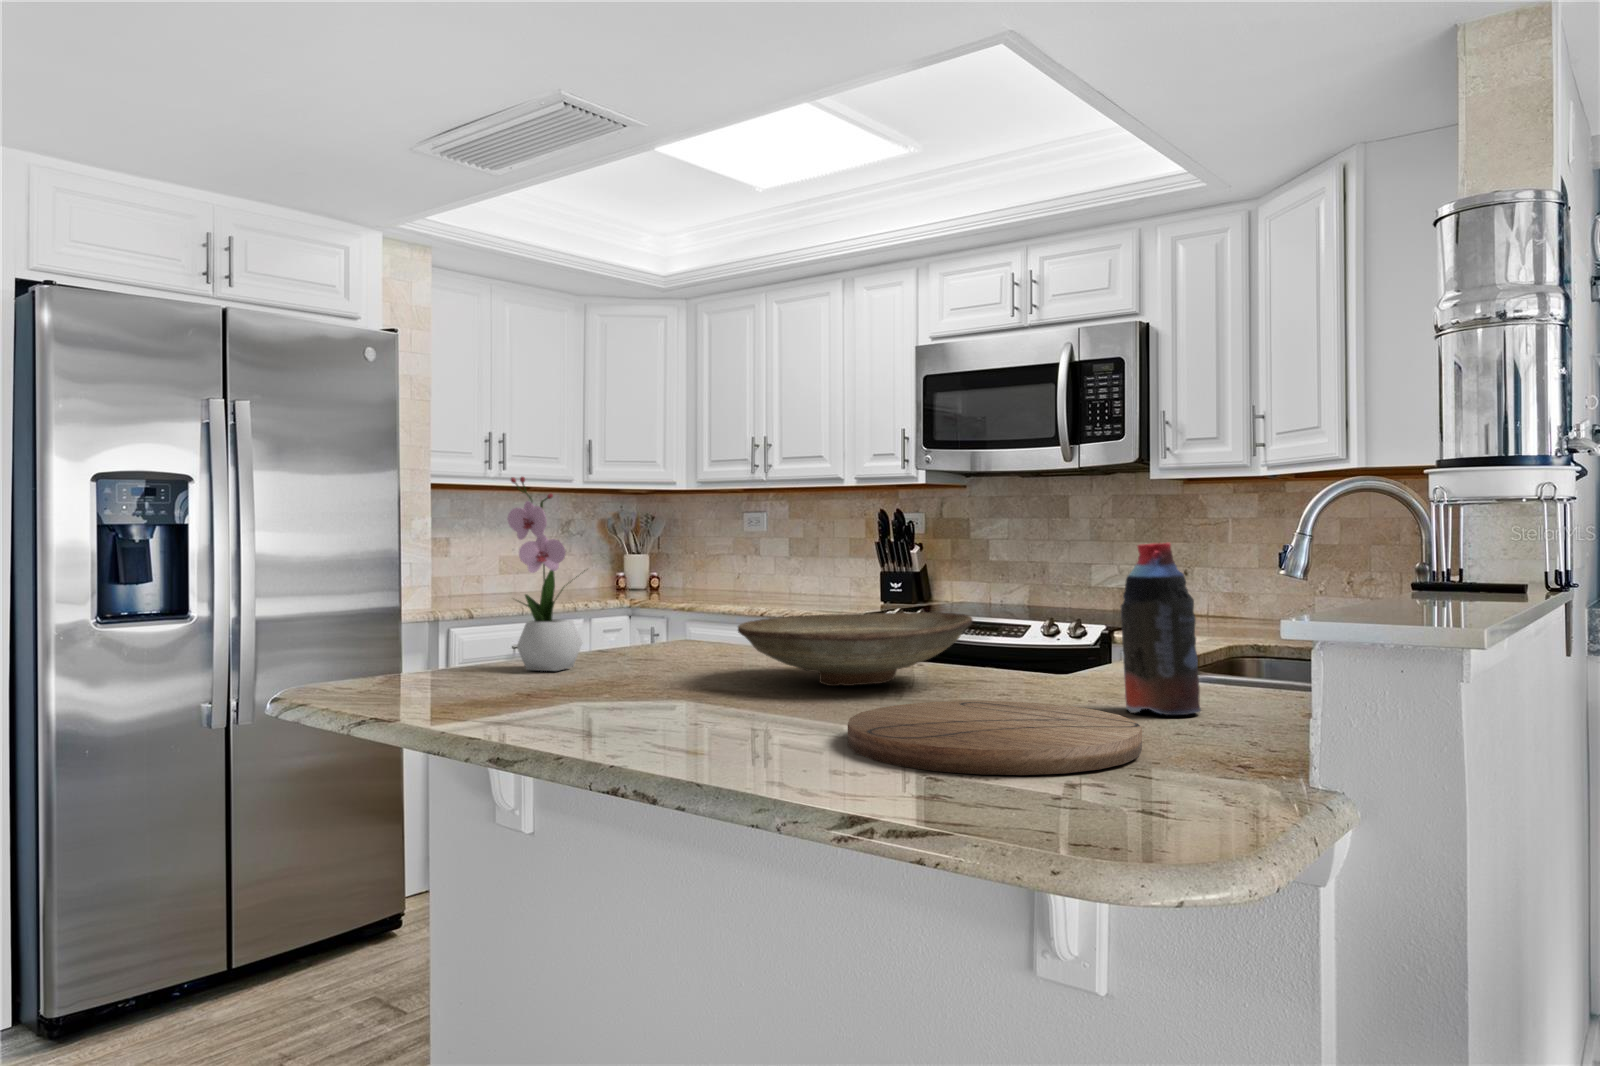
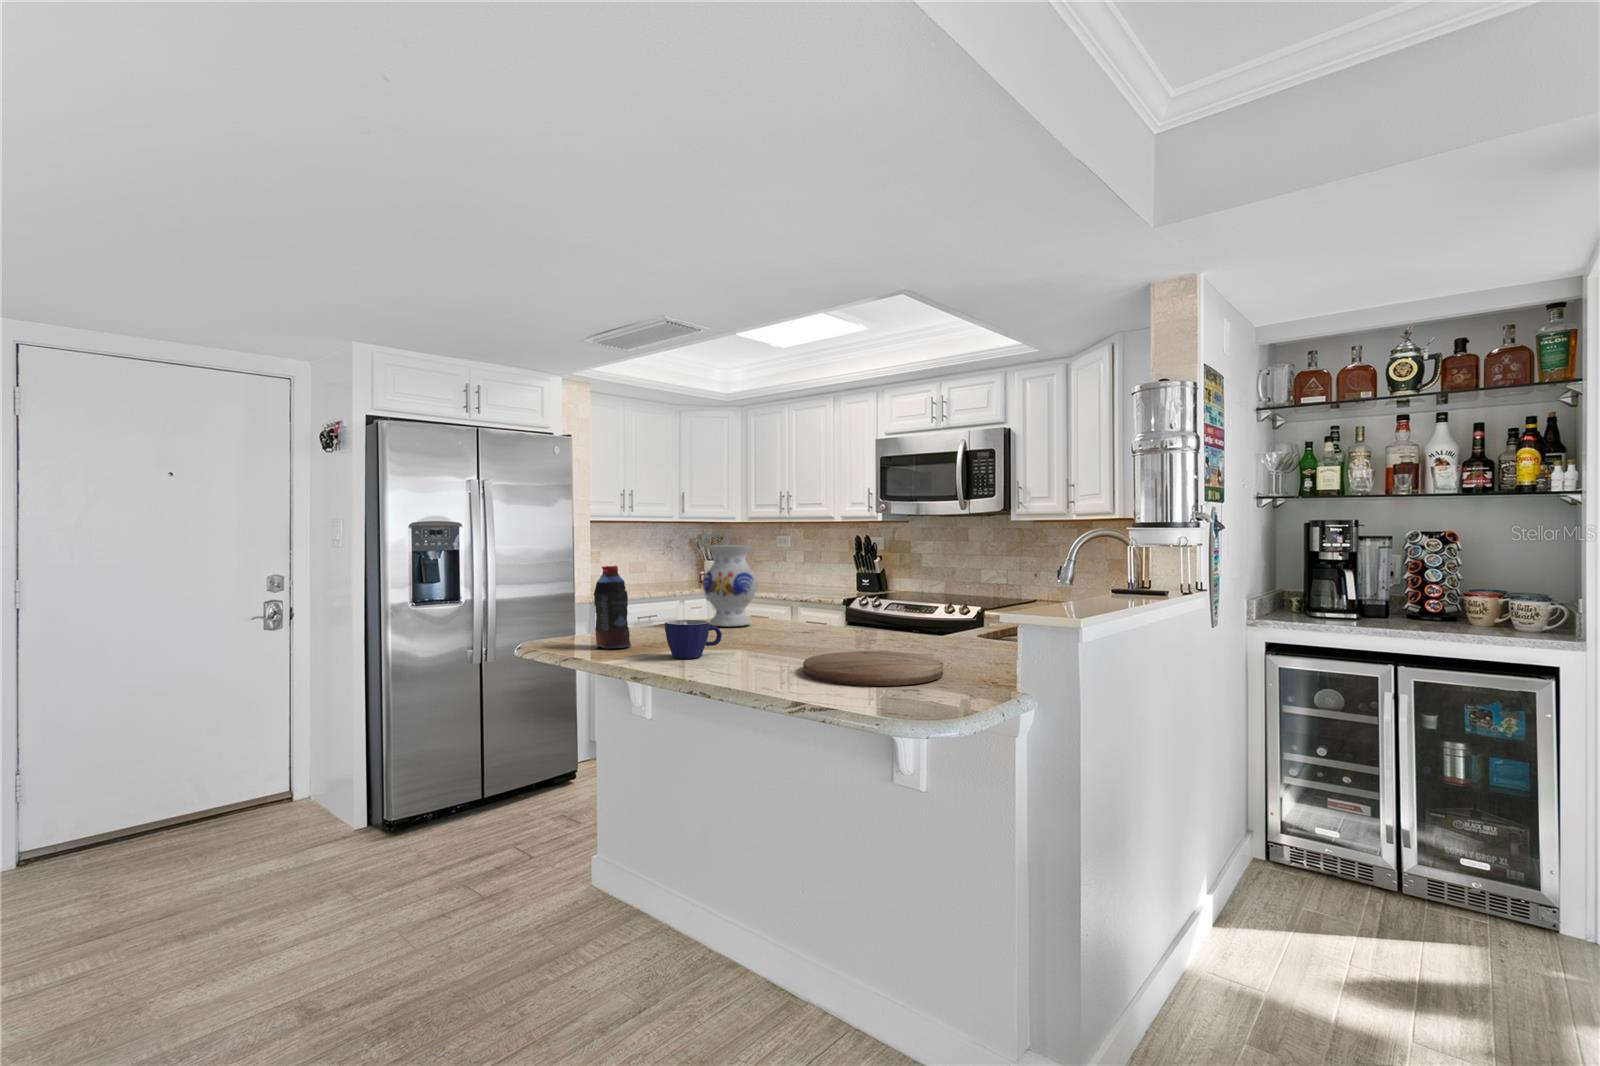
flower arrangement: present [507,477,585,671] -> none [639,532,681,634]
vase: none [628,507,731,657] -> present [702,545,758,627]
bottle: present [1120,543,1201,715] -> present [594,566,631,649]
decorative bowl: present [738,612,972,686] -> none [758,604,881,643]
cup: none [557,640,673,718] -> present [665,620,722,659]

